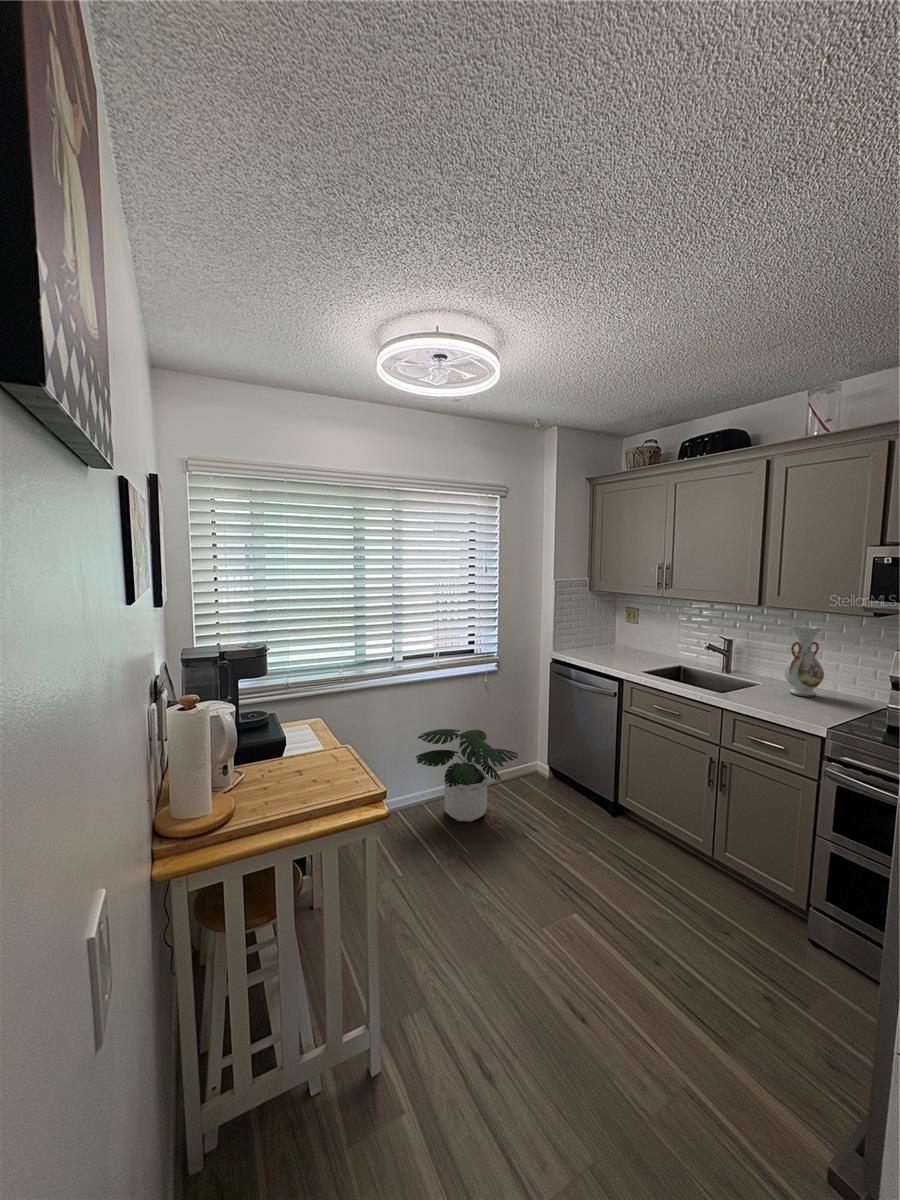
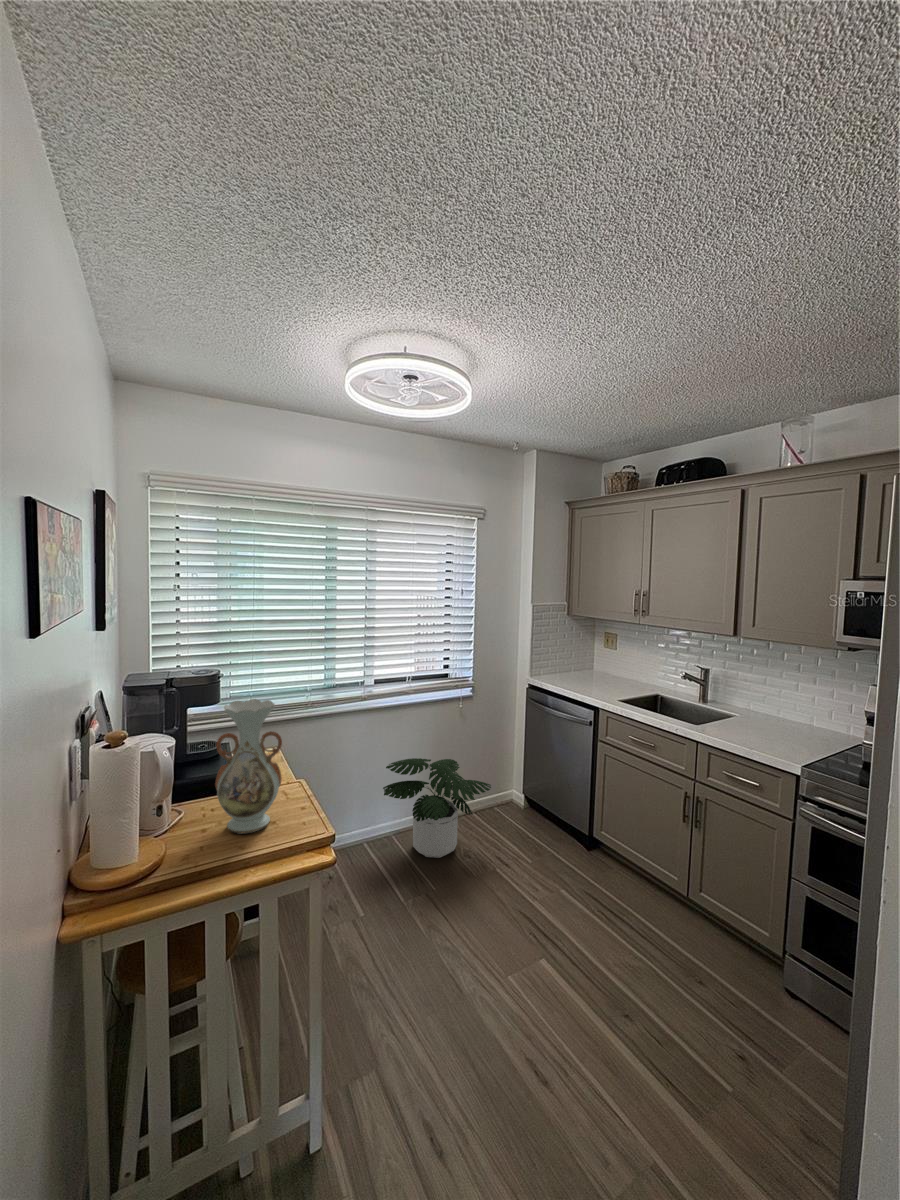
vase: present [784,625,824,697] -> present [215,699,282,834]

